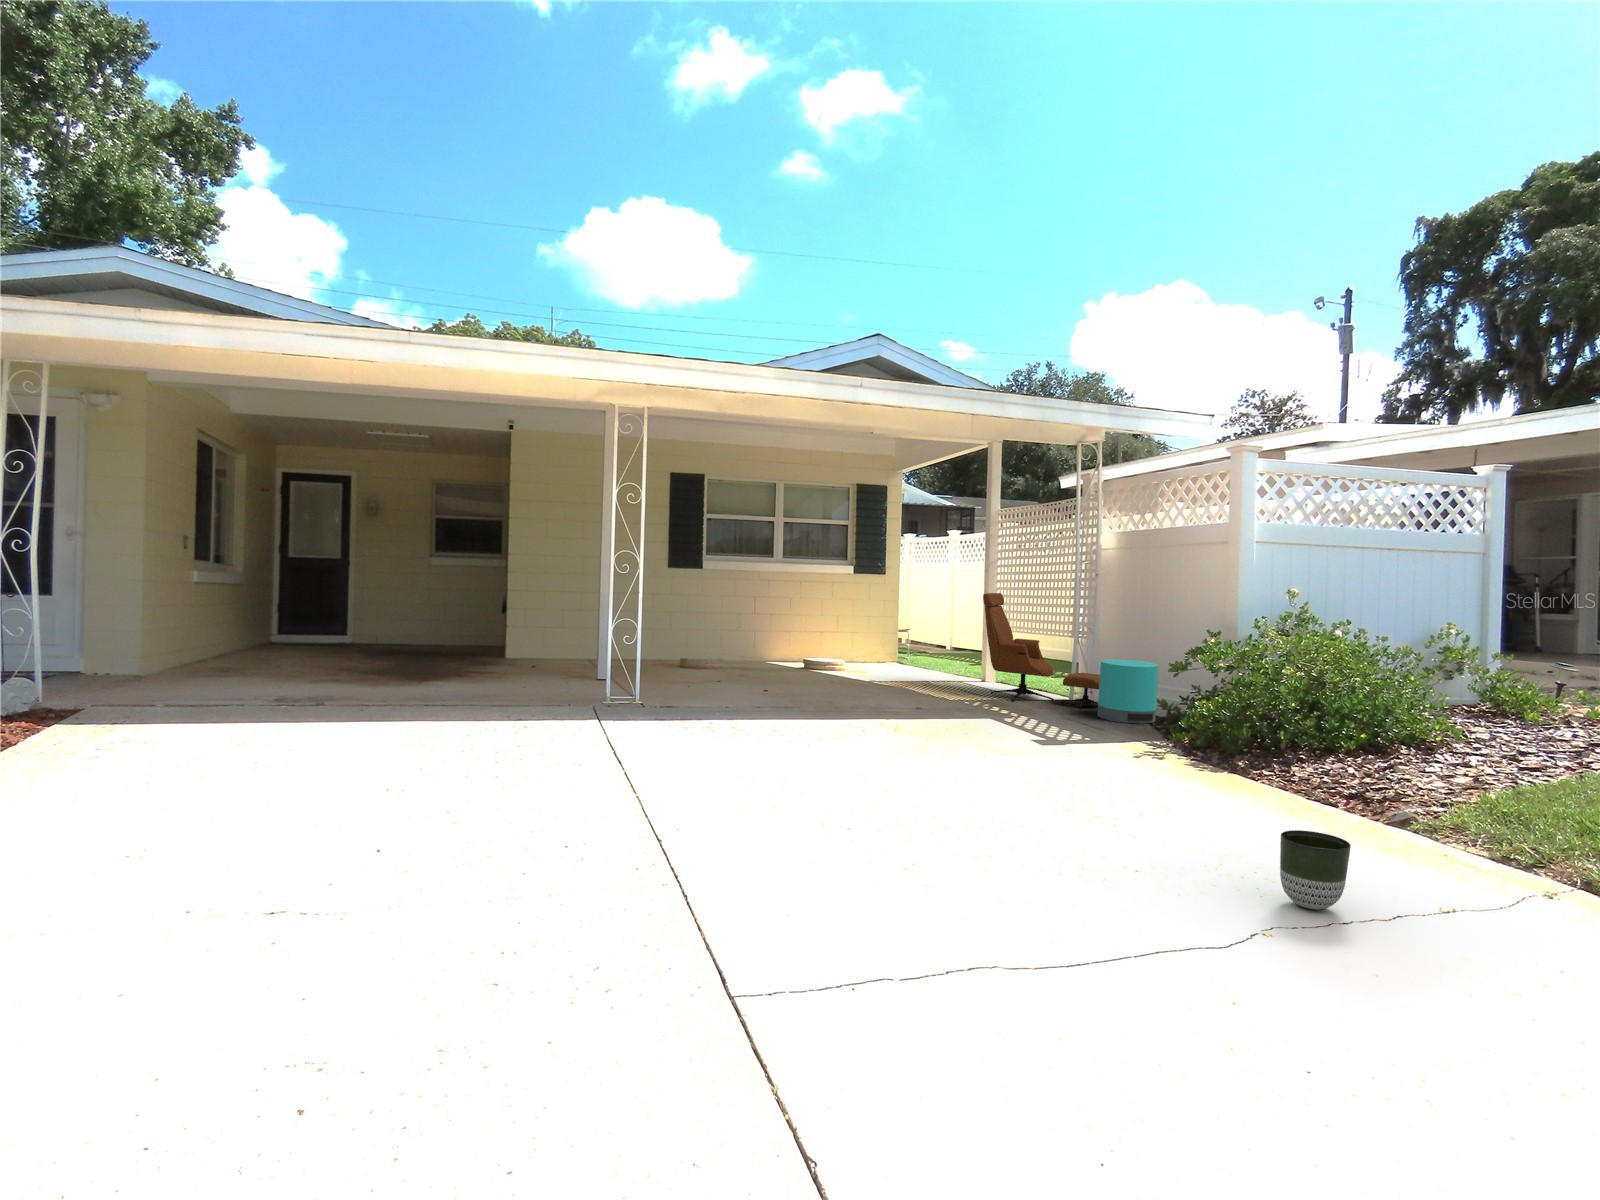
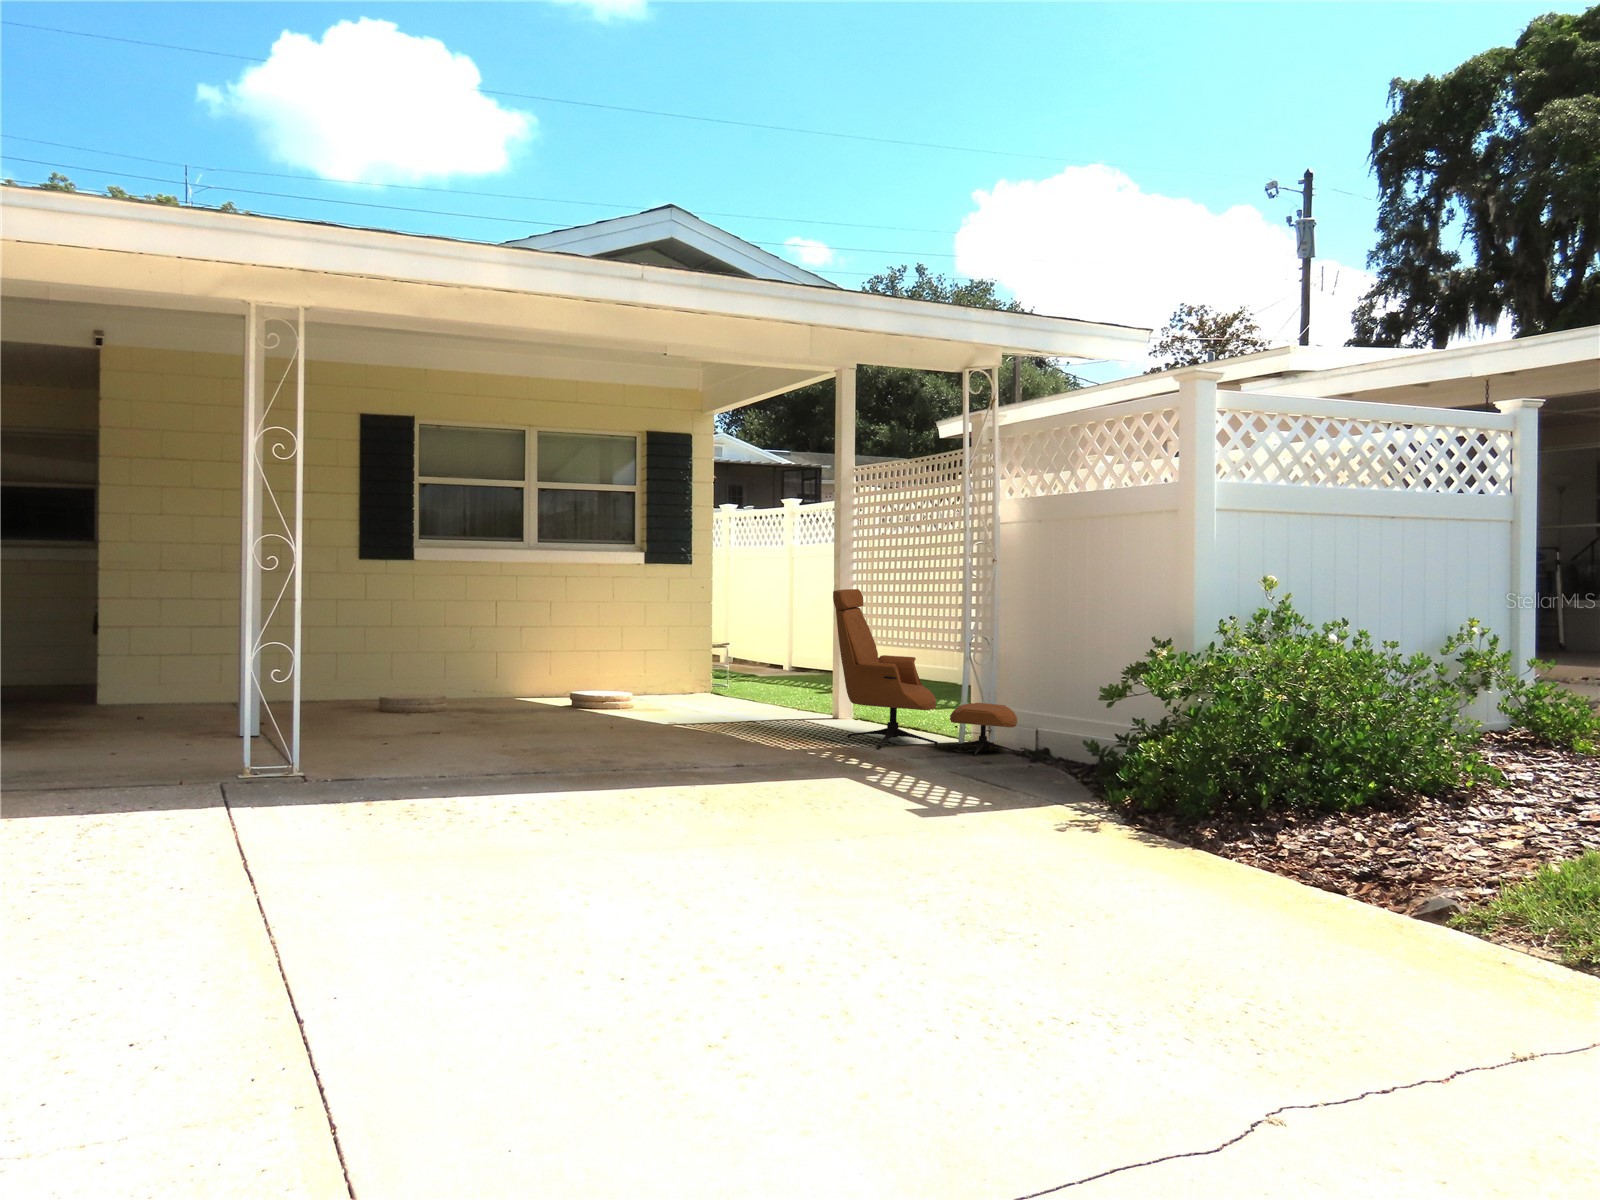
trash can: present [1097,659,1159,724] -> none [1001,683,1085,775]
planter: present [1280,830,1351,910] -> none [1287,948,1389,1071]

